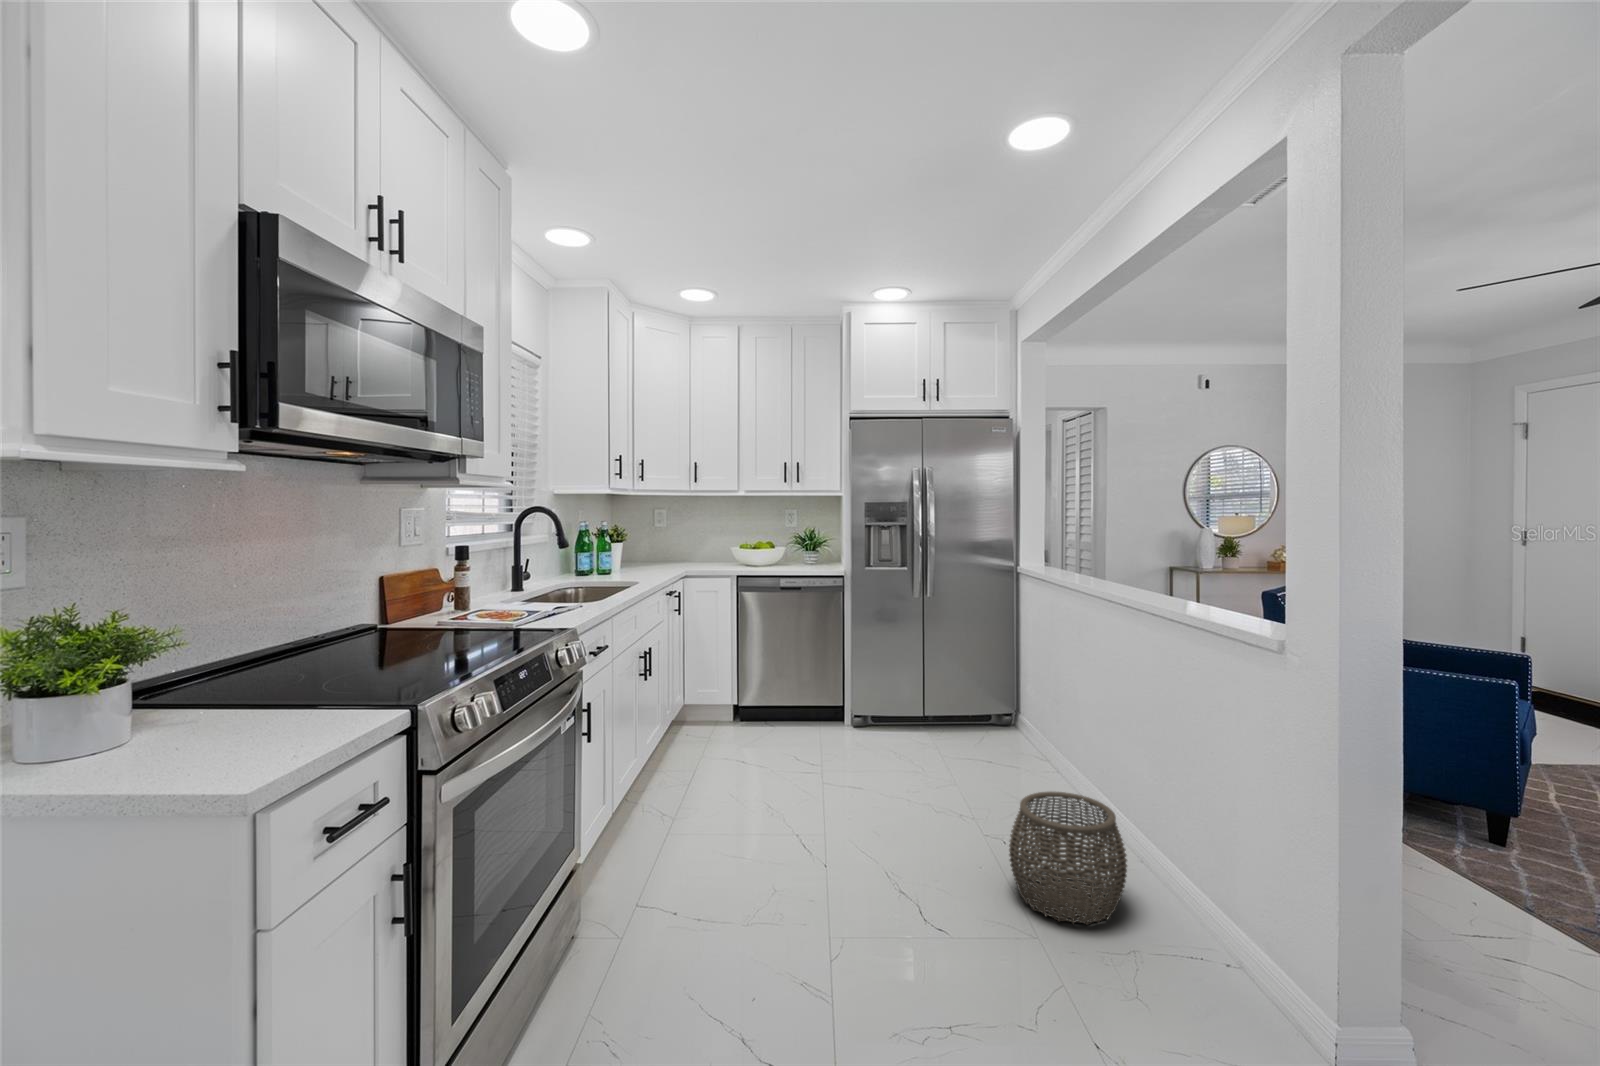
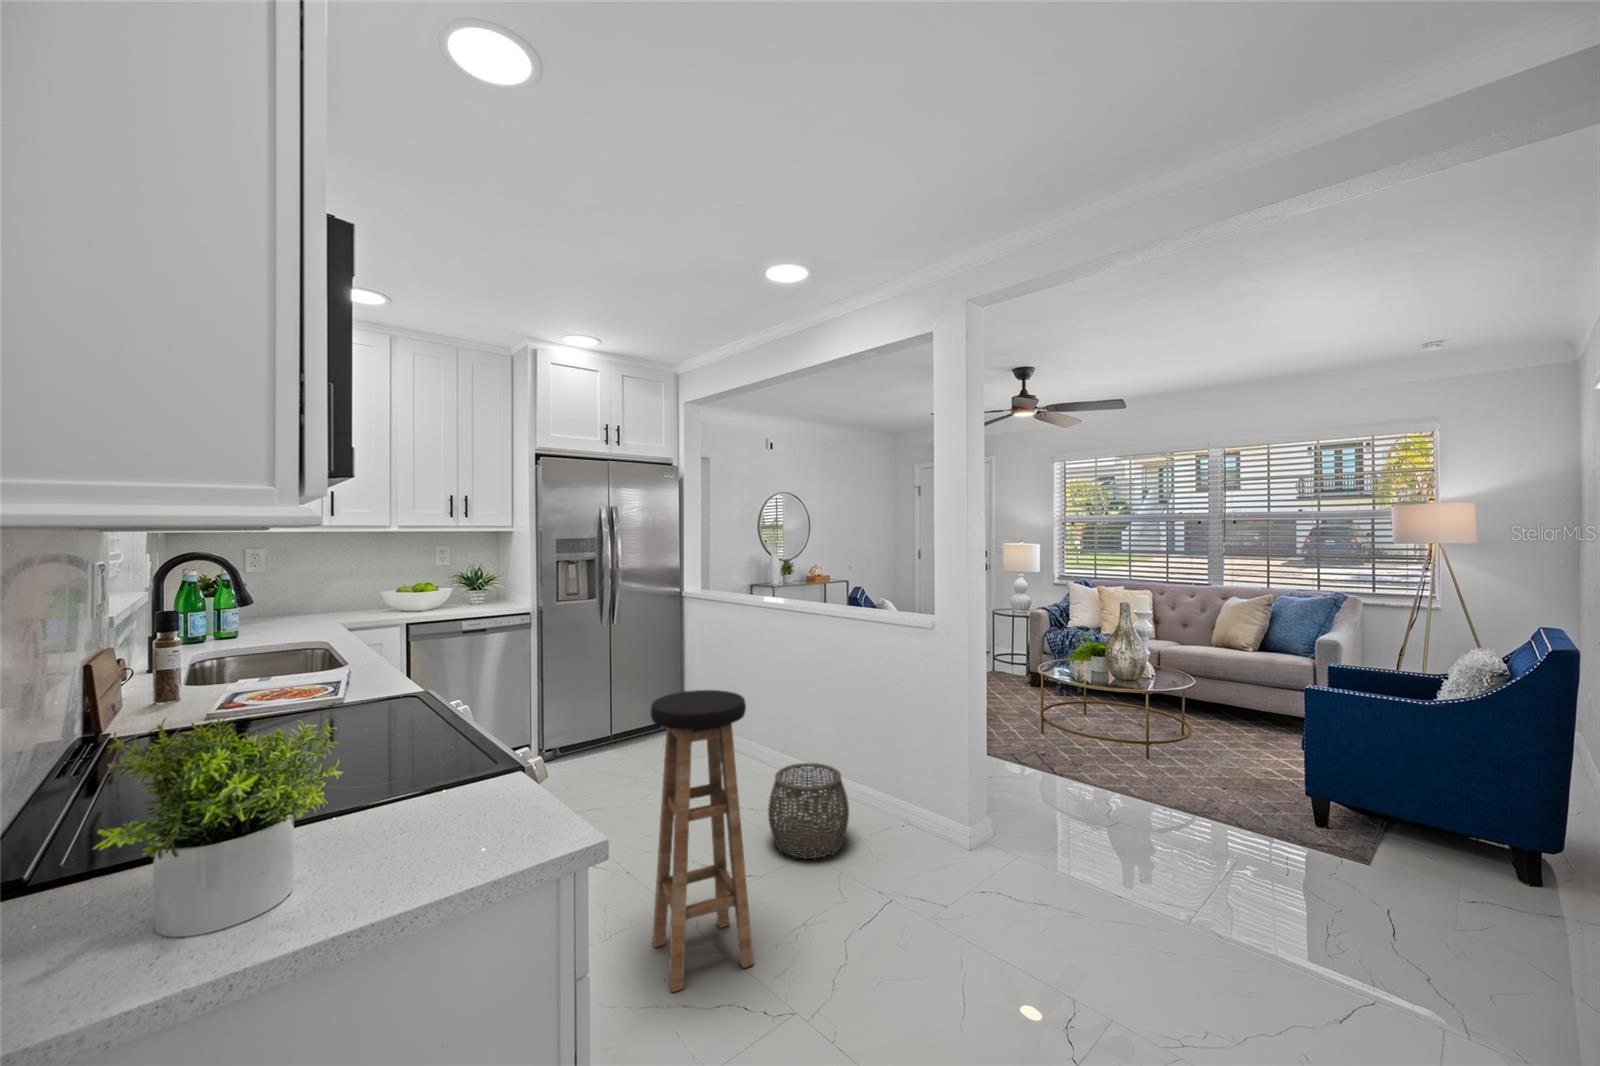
bar stool: none [794,663,906,1001] -> present [650,690,754,992]

